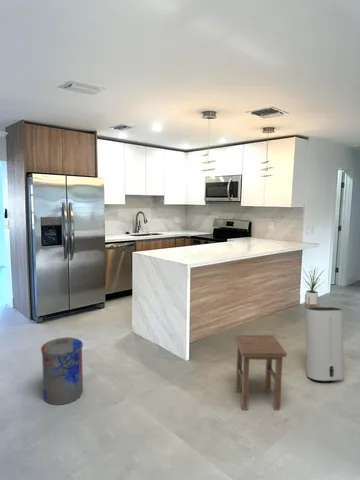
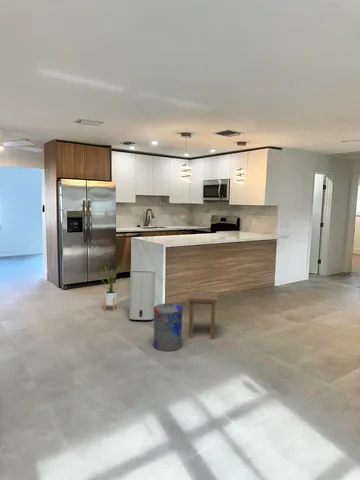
house plant: present [305,268,323,307] -> present [102,271,117,311]
air purifier: present [306,307,344,381] -> present [129,271,155,320]
trash can: present [41,337,83,405] -> present [154,303,183,351]

